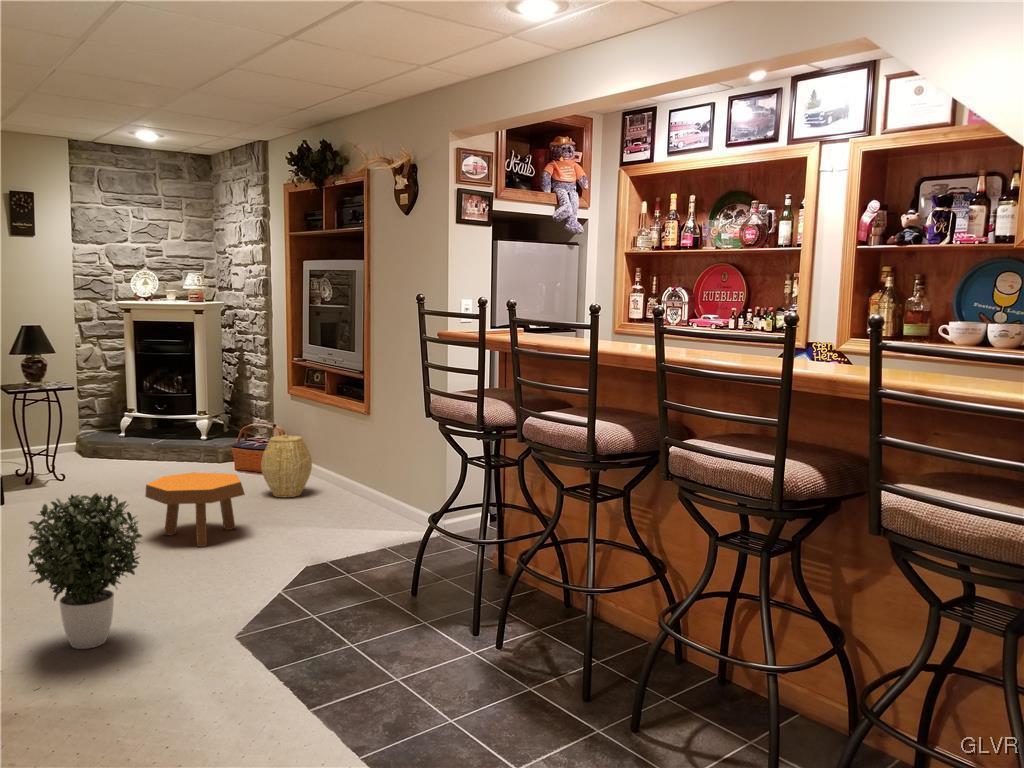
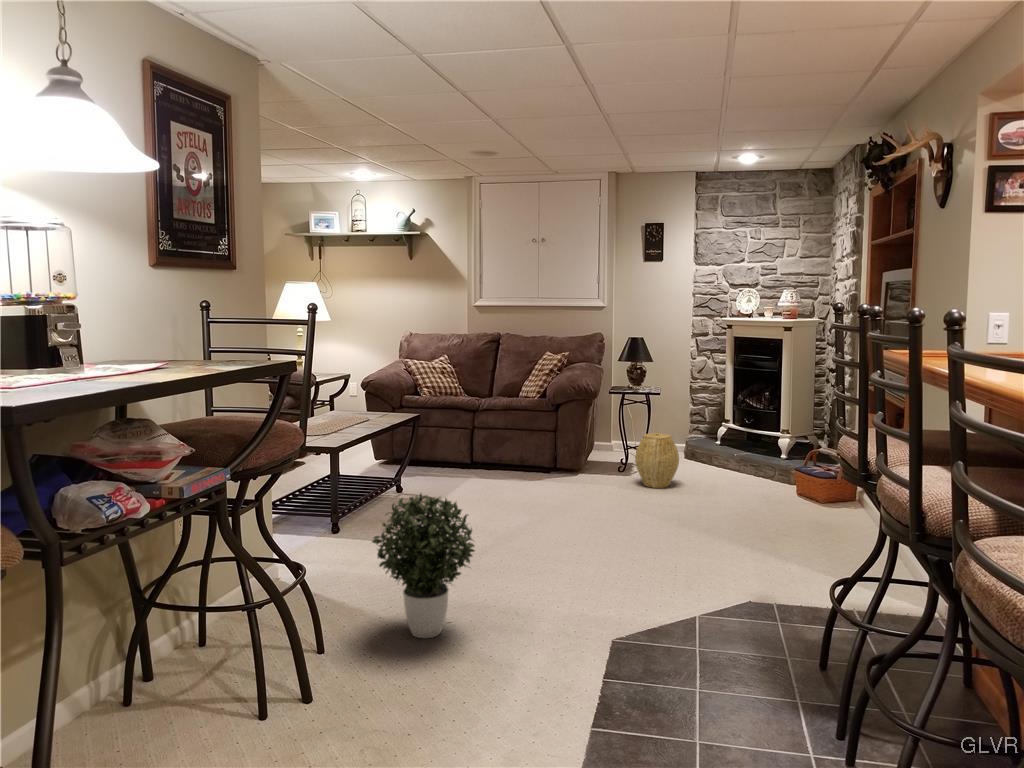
woven basket: present [261,435,312,497] -> present [635,433,679,488]
footstool: present [145,472,245,547] -> none [610,489,705,569]

